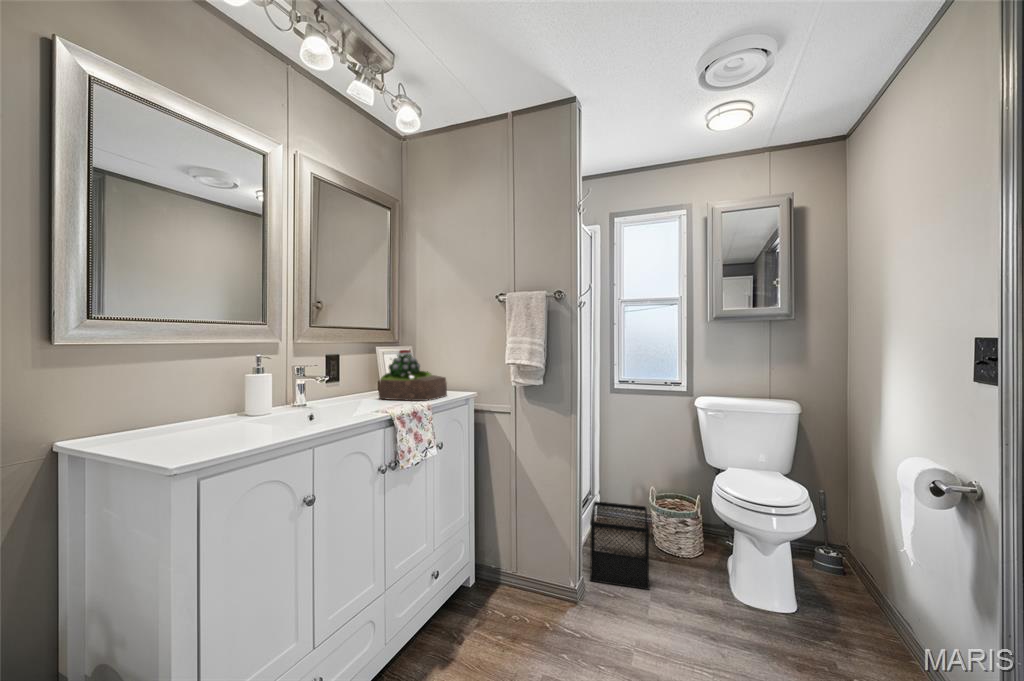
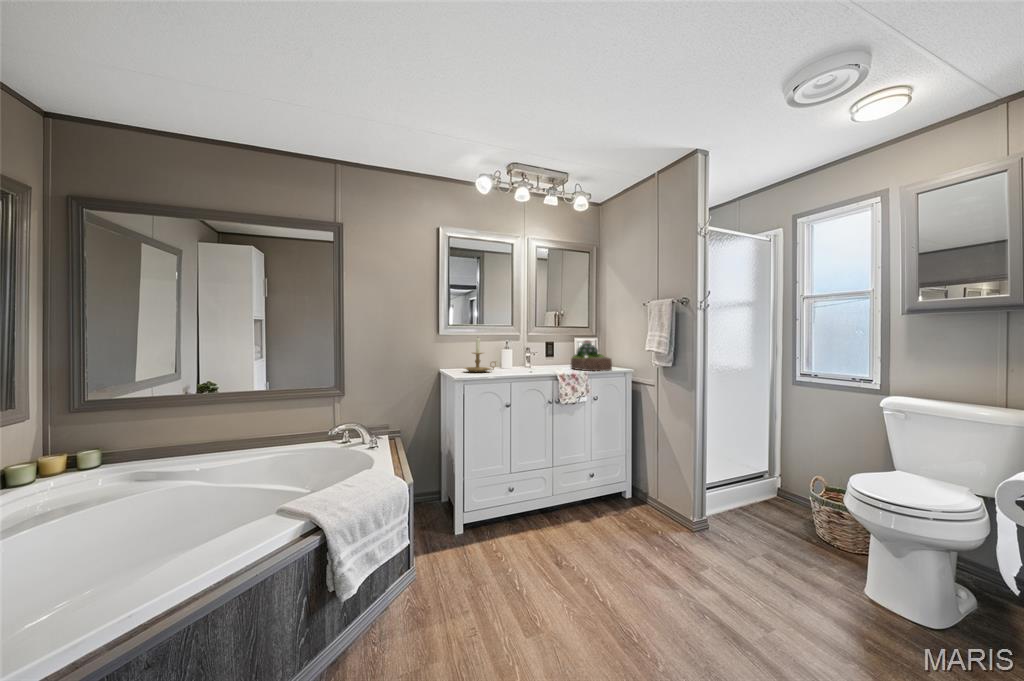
candle holder: none [149,347,247,436] -> present [464,338,496,372]
wastebasket: present [590,501,650,590] -> none [719,472,794,550]

